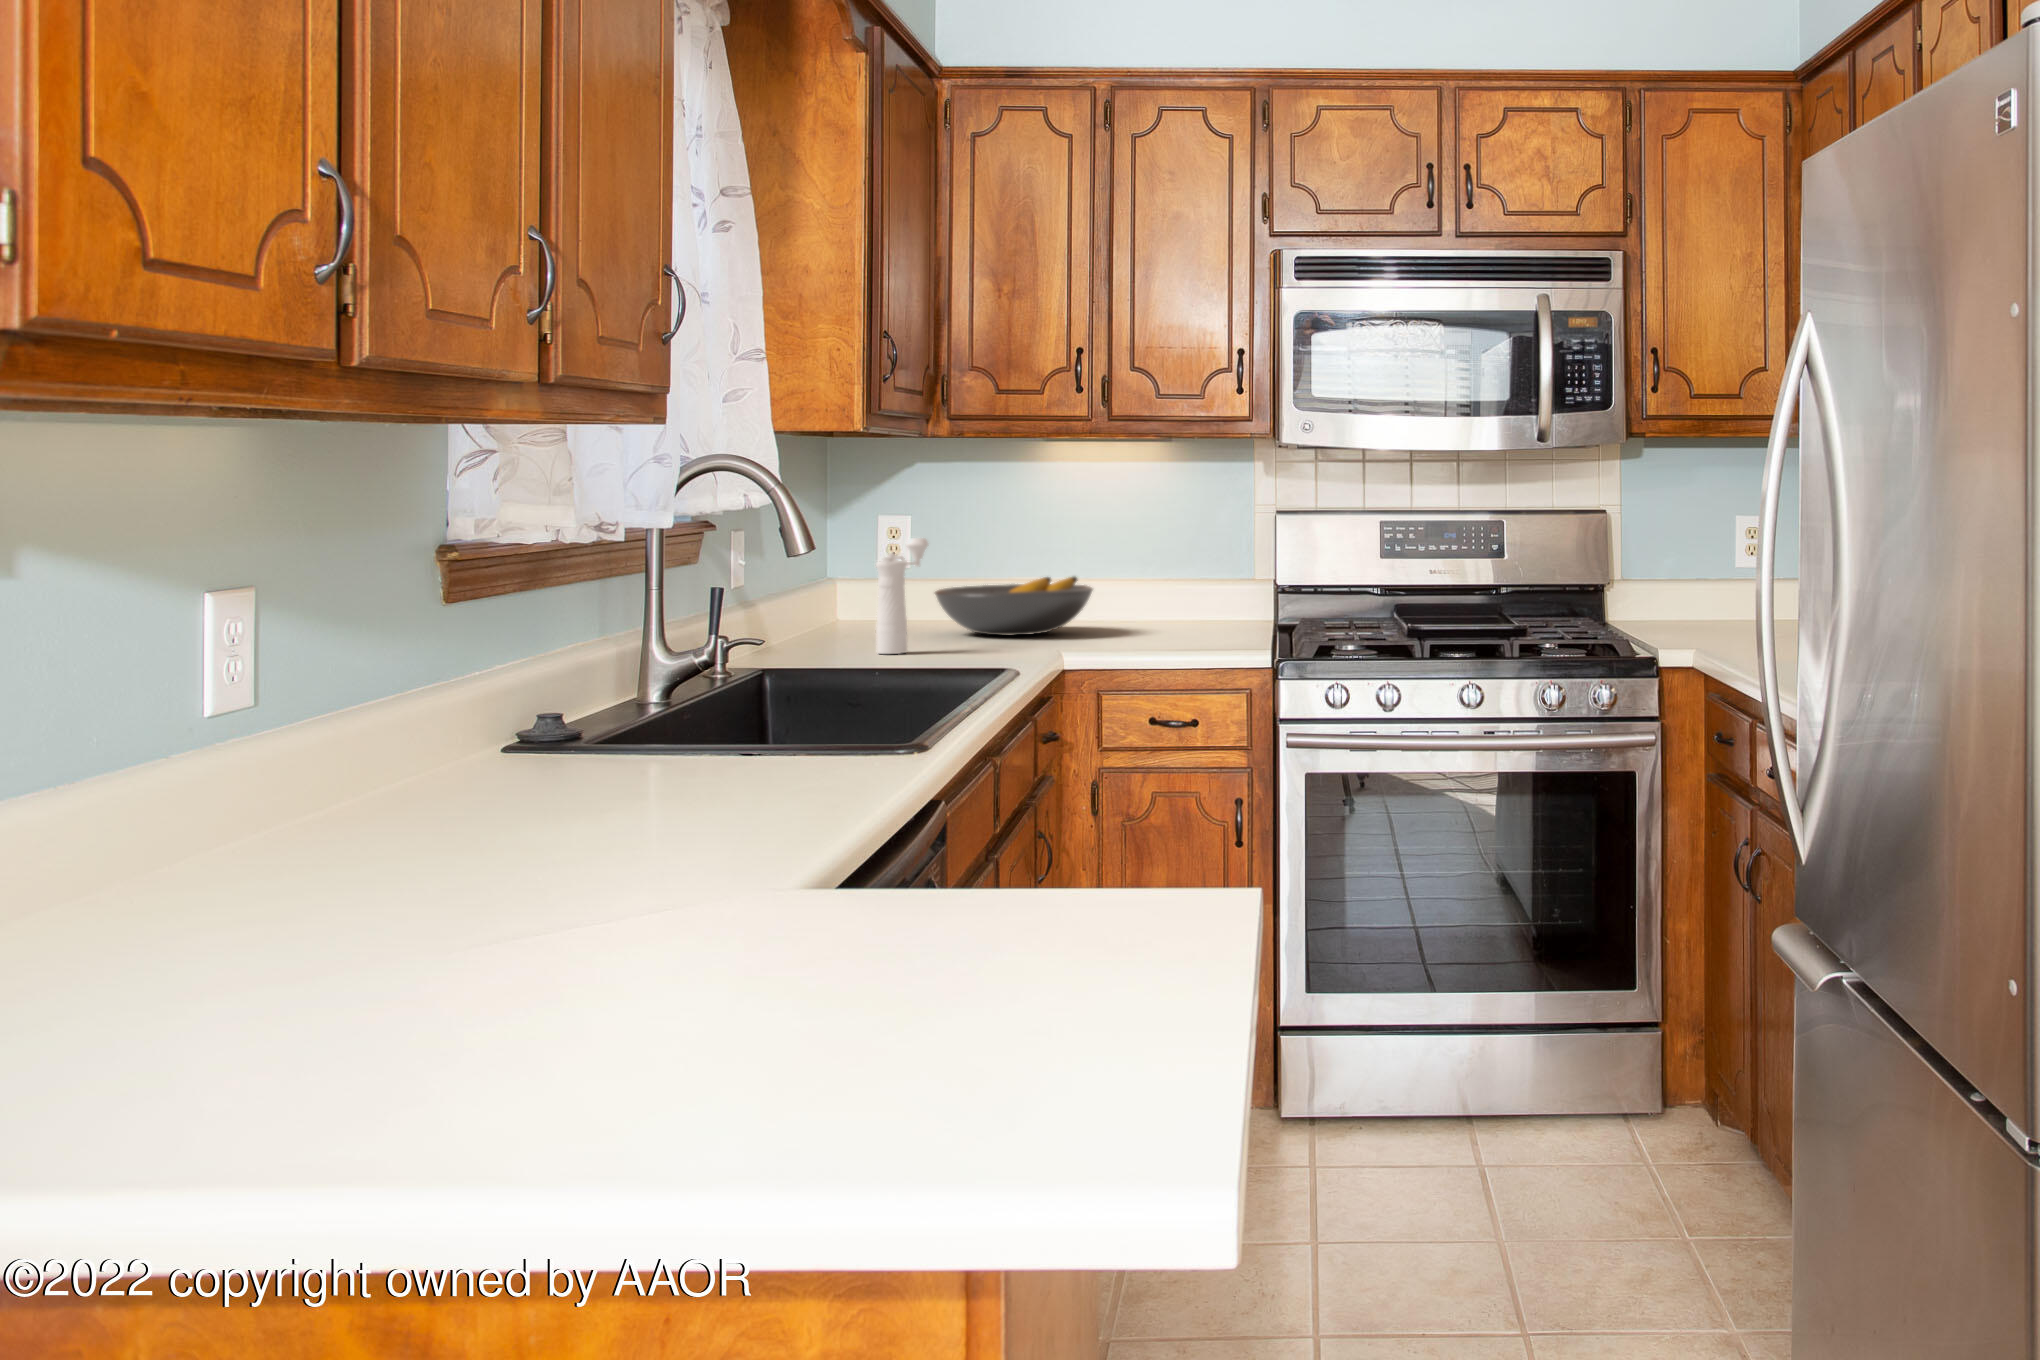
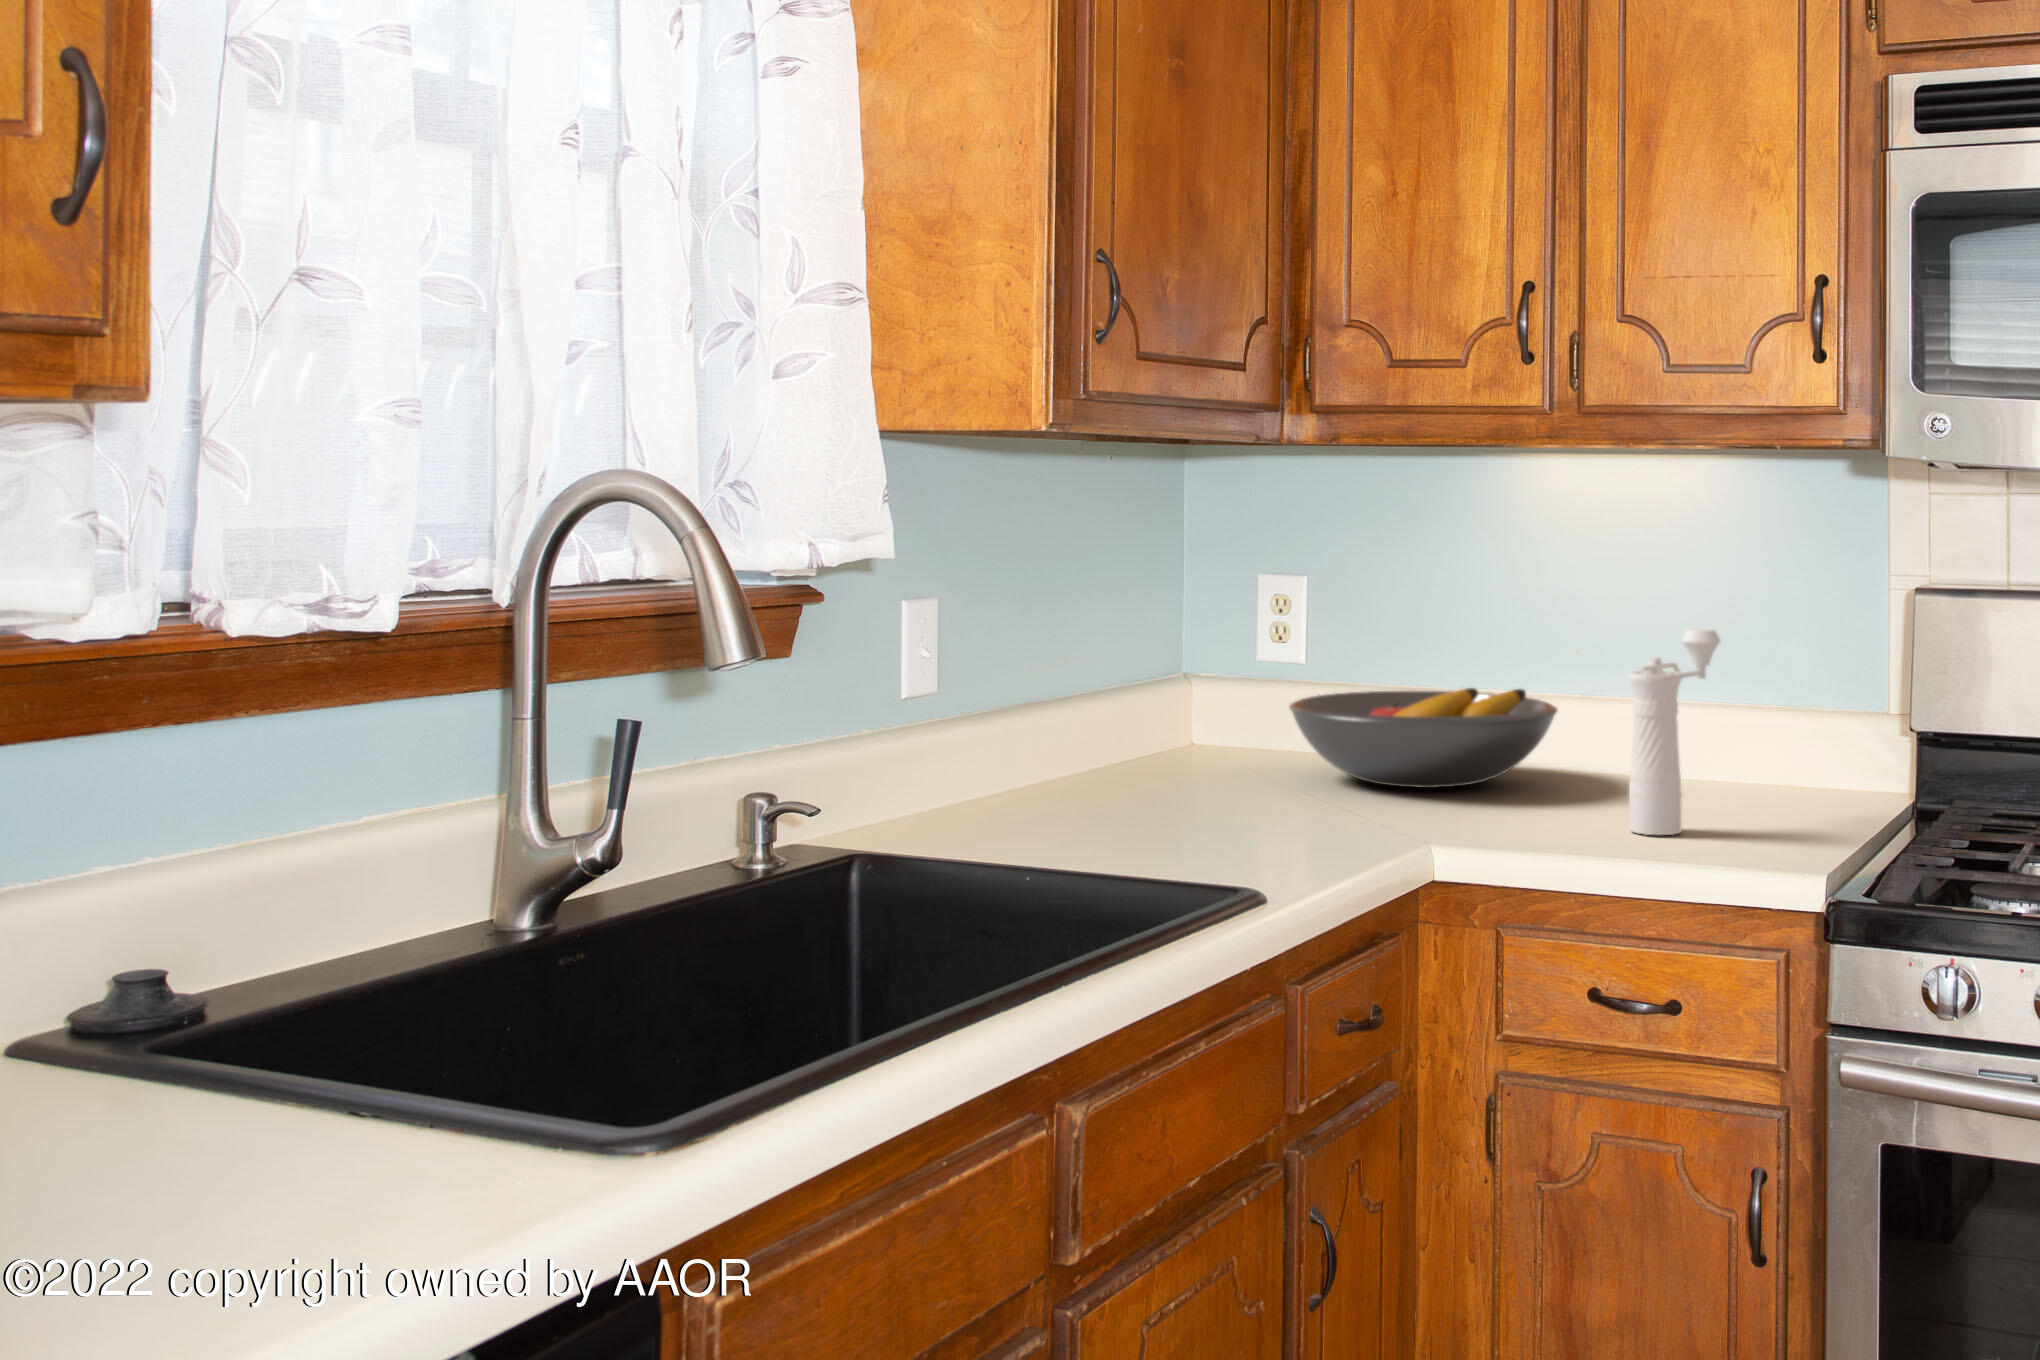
pepper mill: present [876,538,928,654] -> present [1629,629,1720,835]

